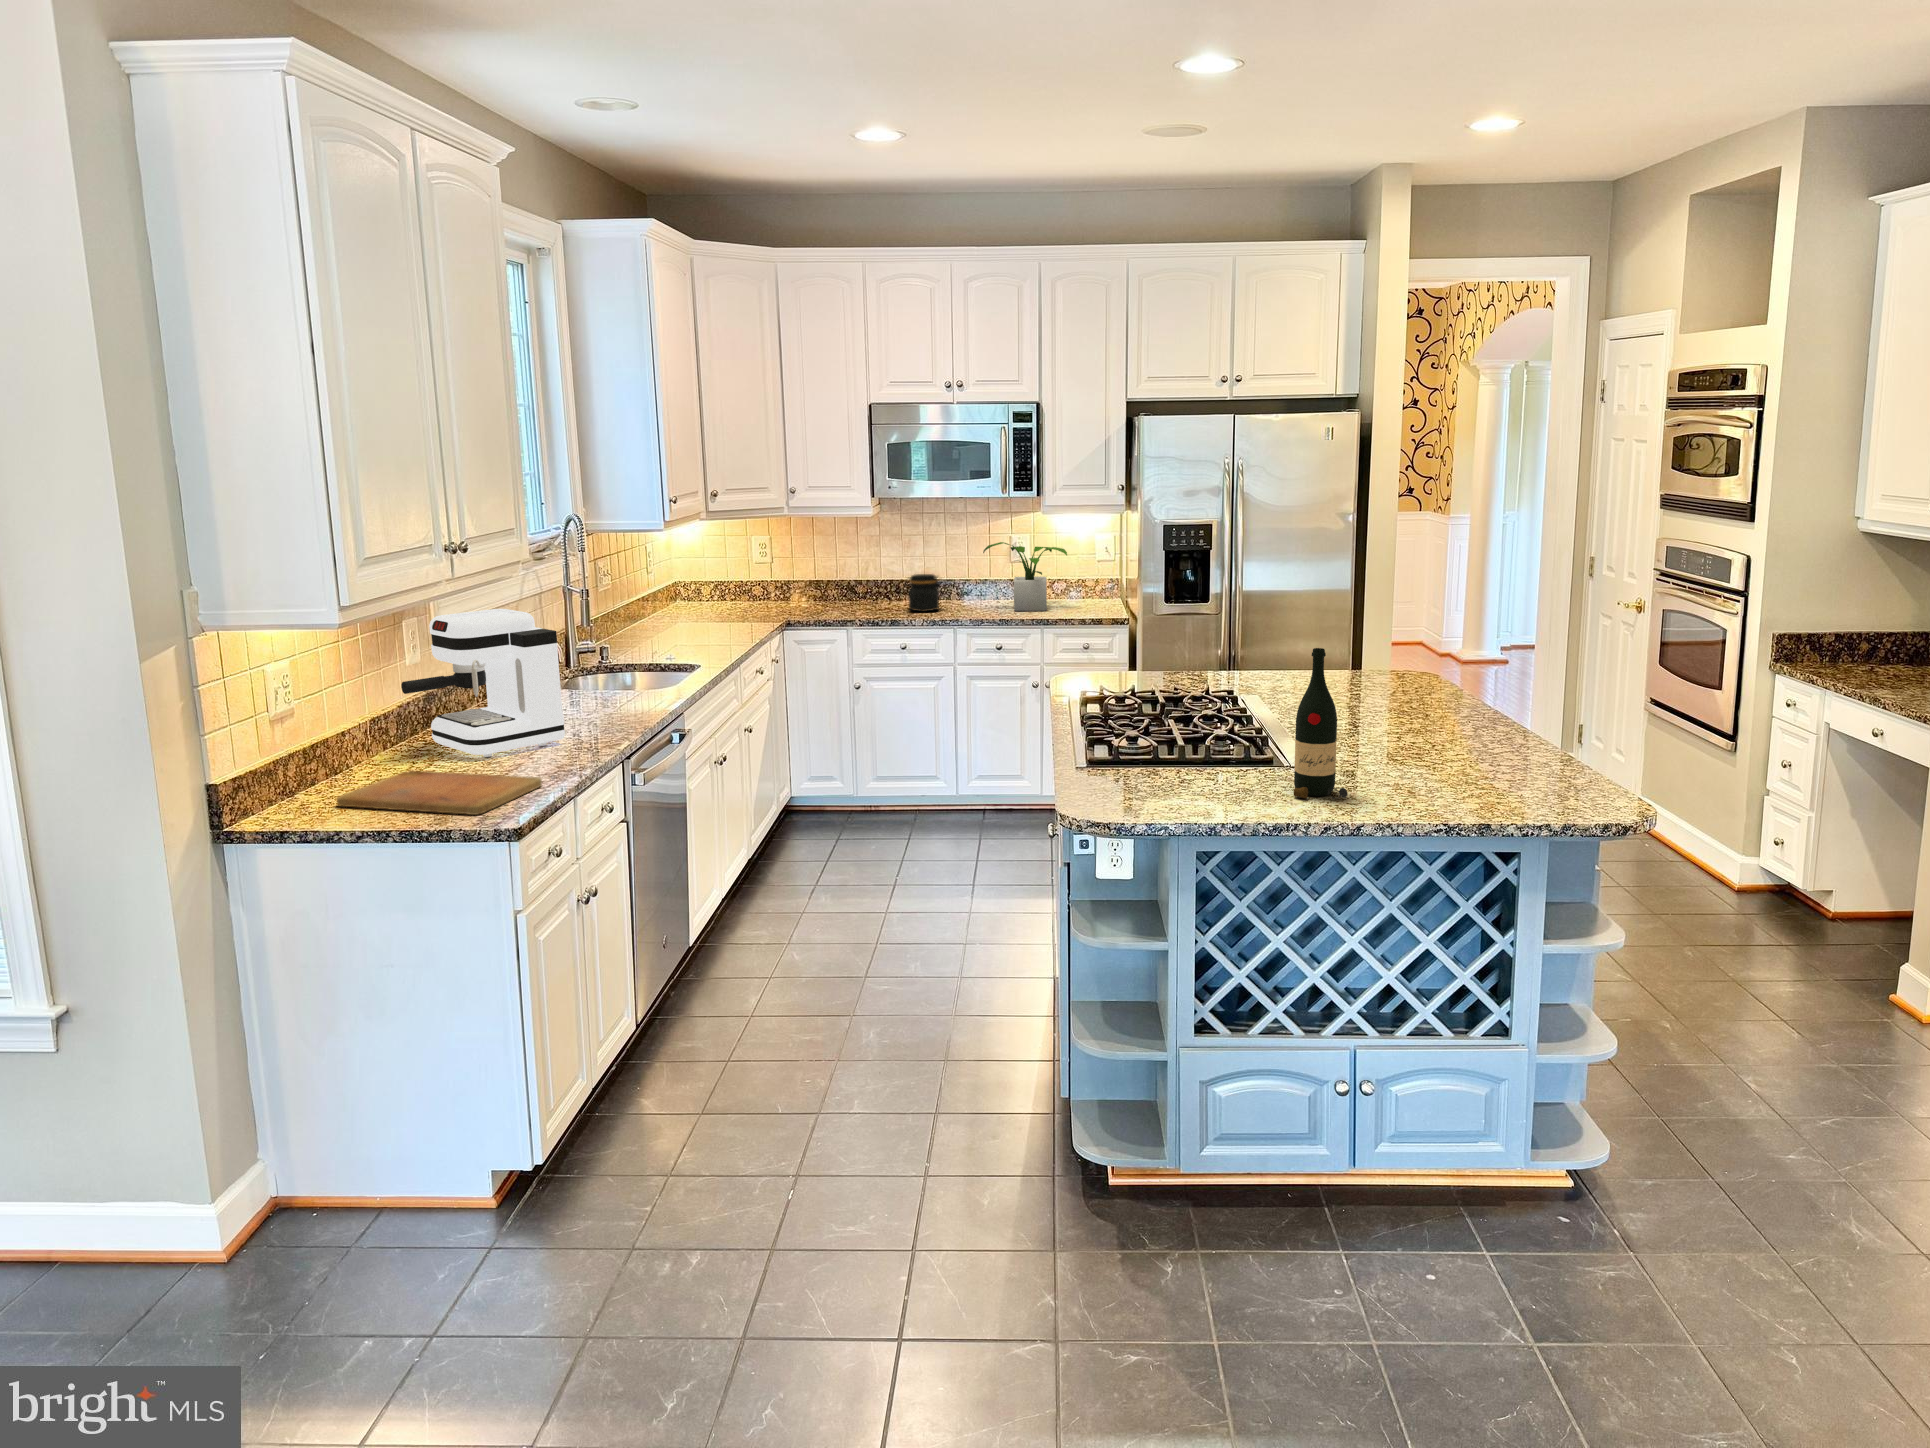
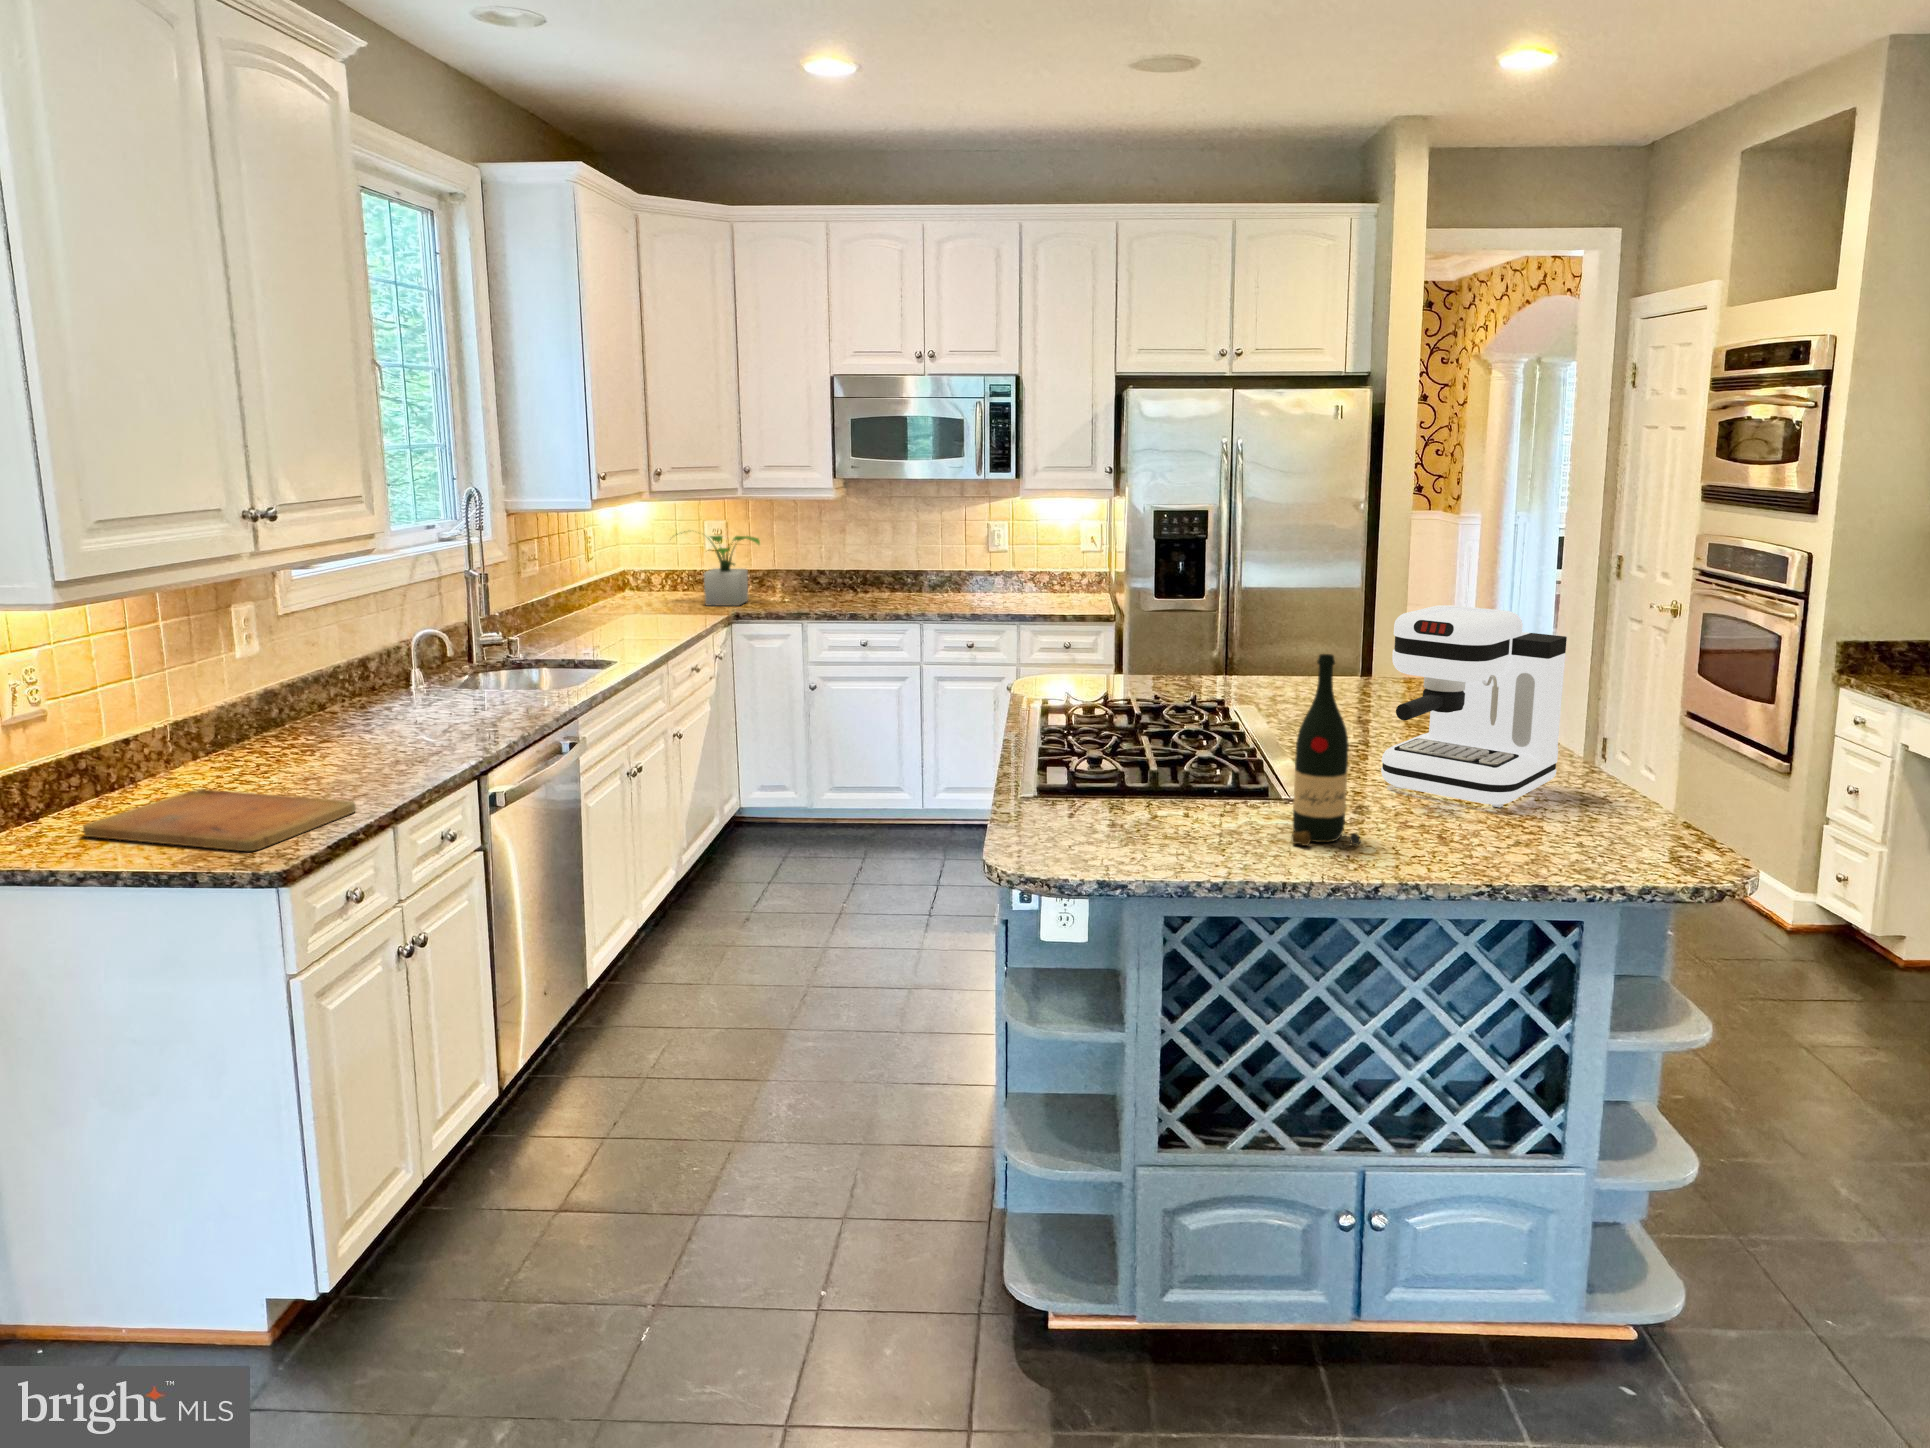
potted plant: present [983,542,1067,611] -> present [677,534,760,606]
jar: present [904,574,941,612] -> none [867,564,910,606]
coffee maker: present [401,609,565,757] -> present [1381,605,1567,808]

